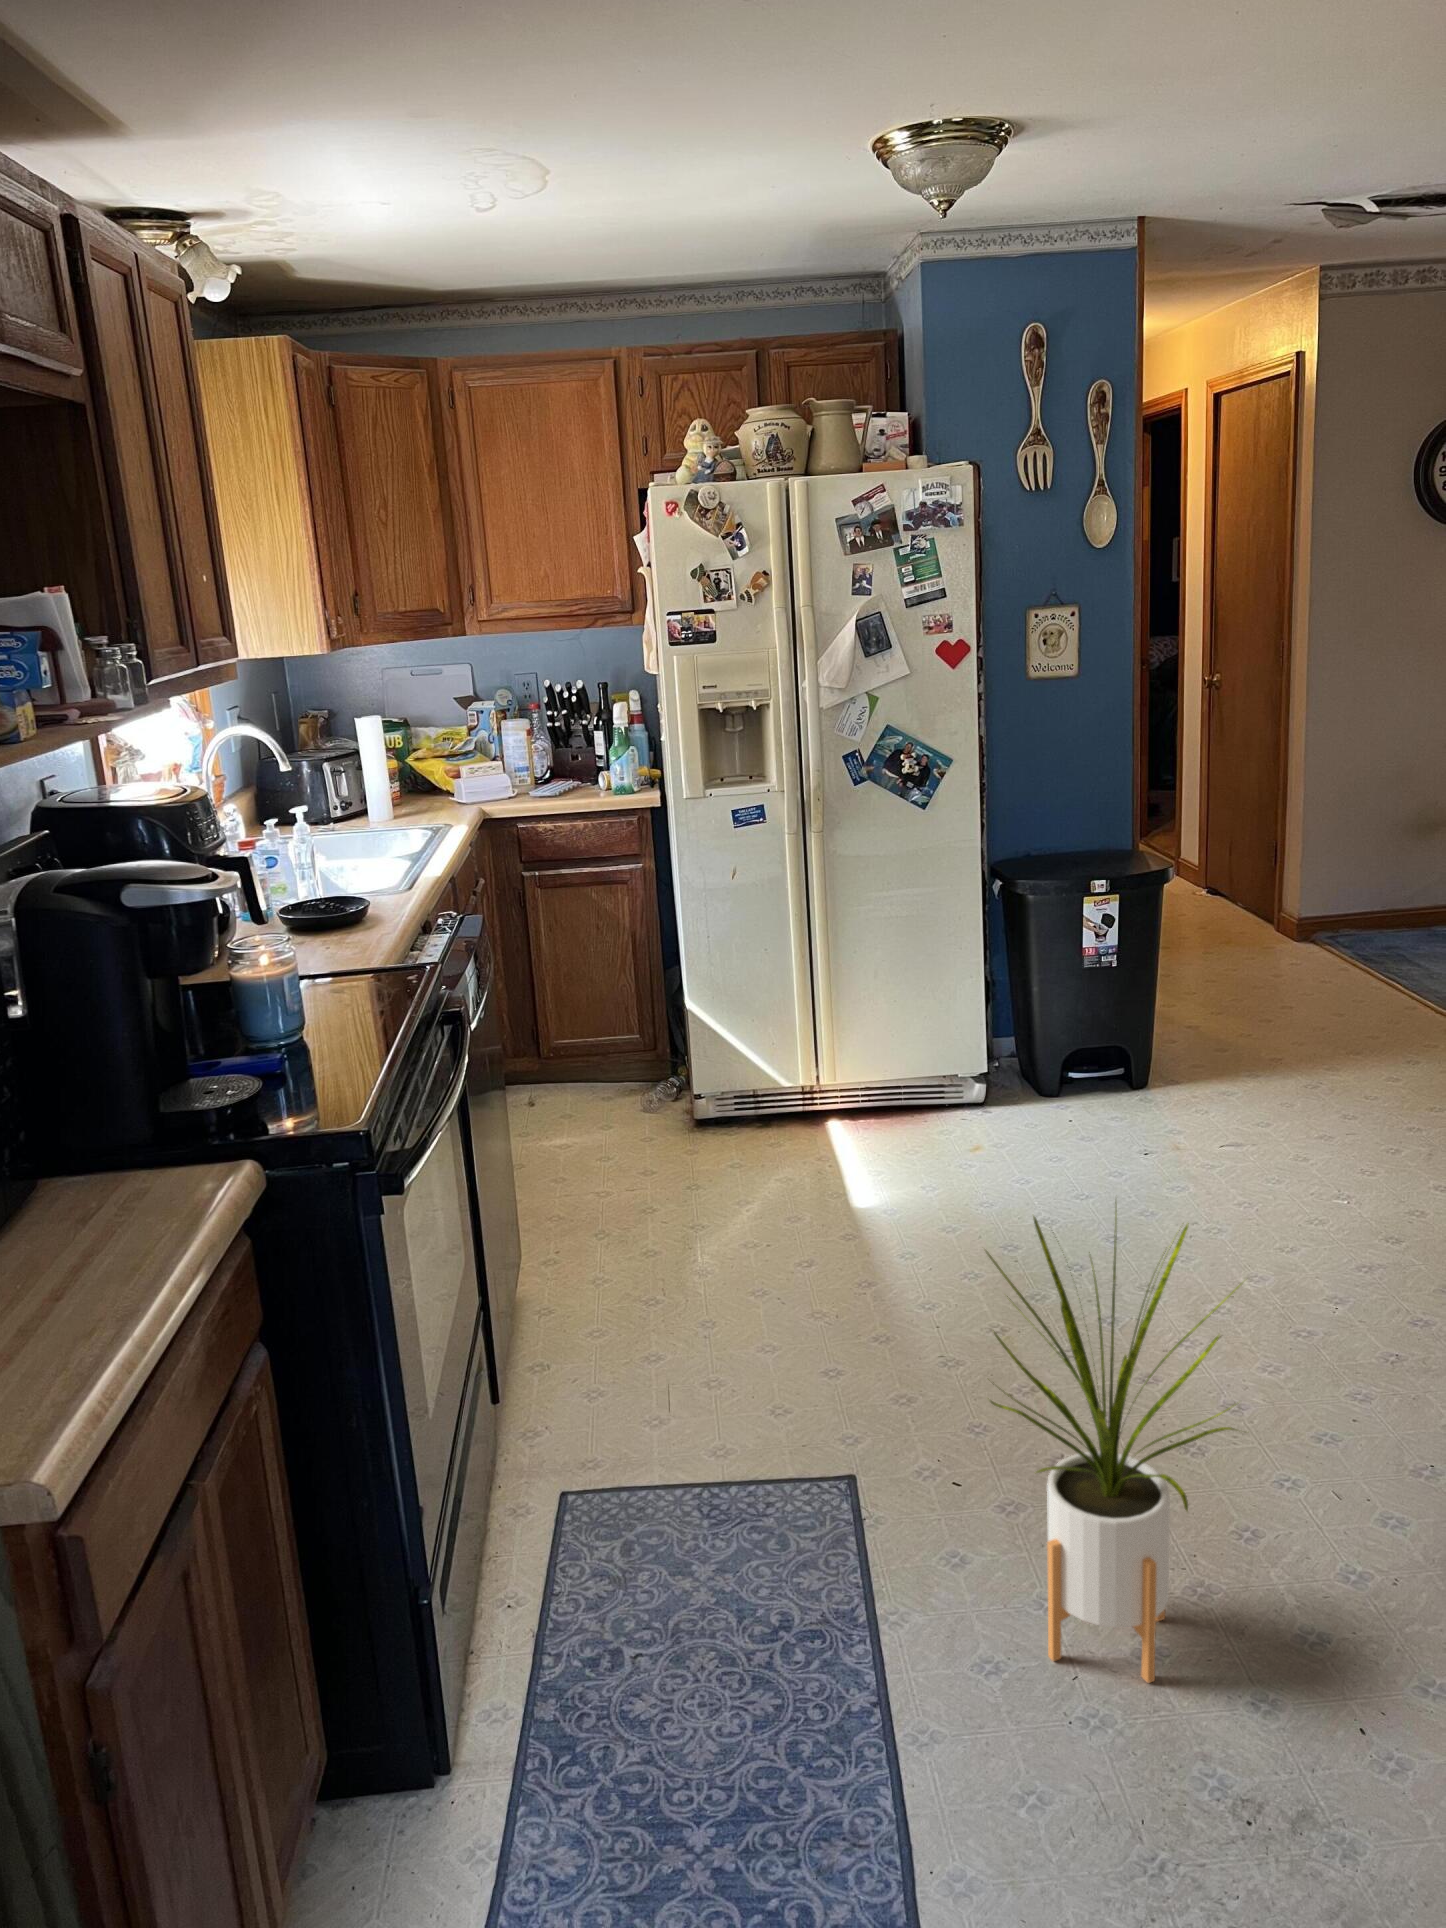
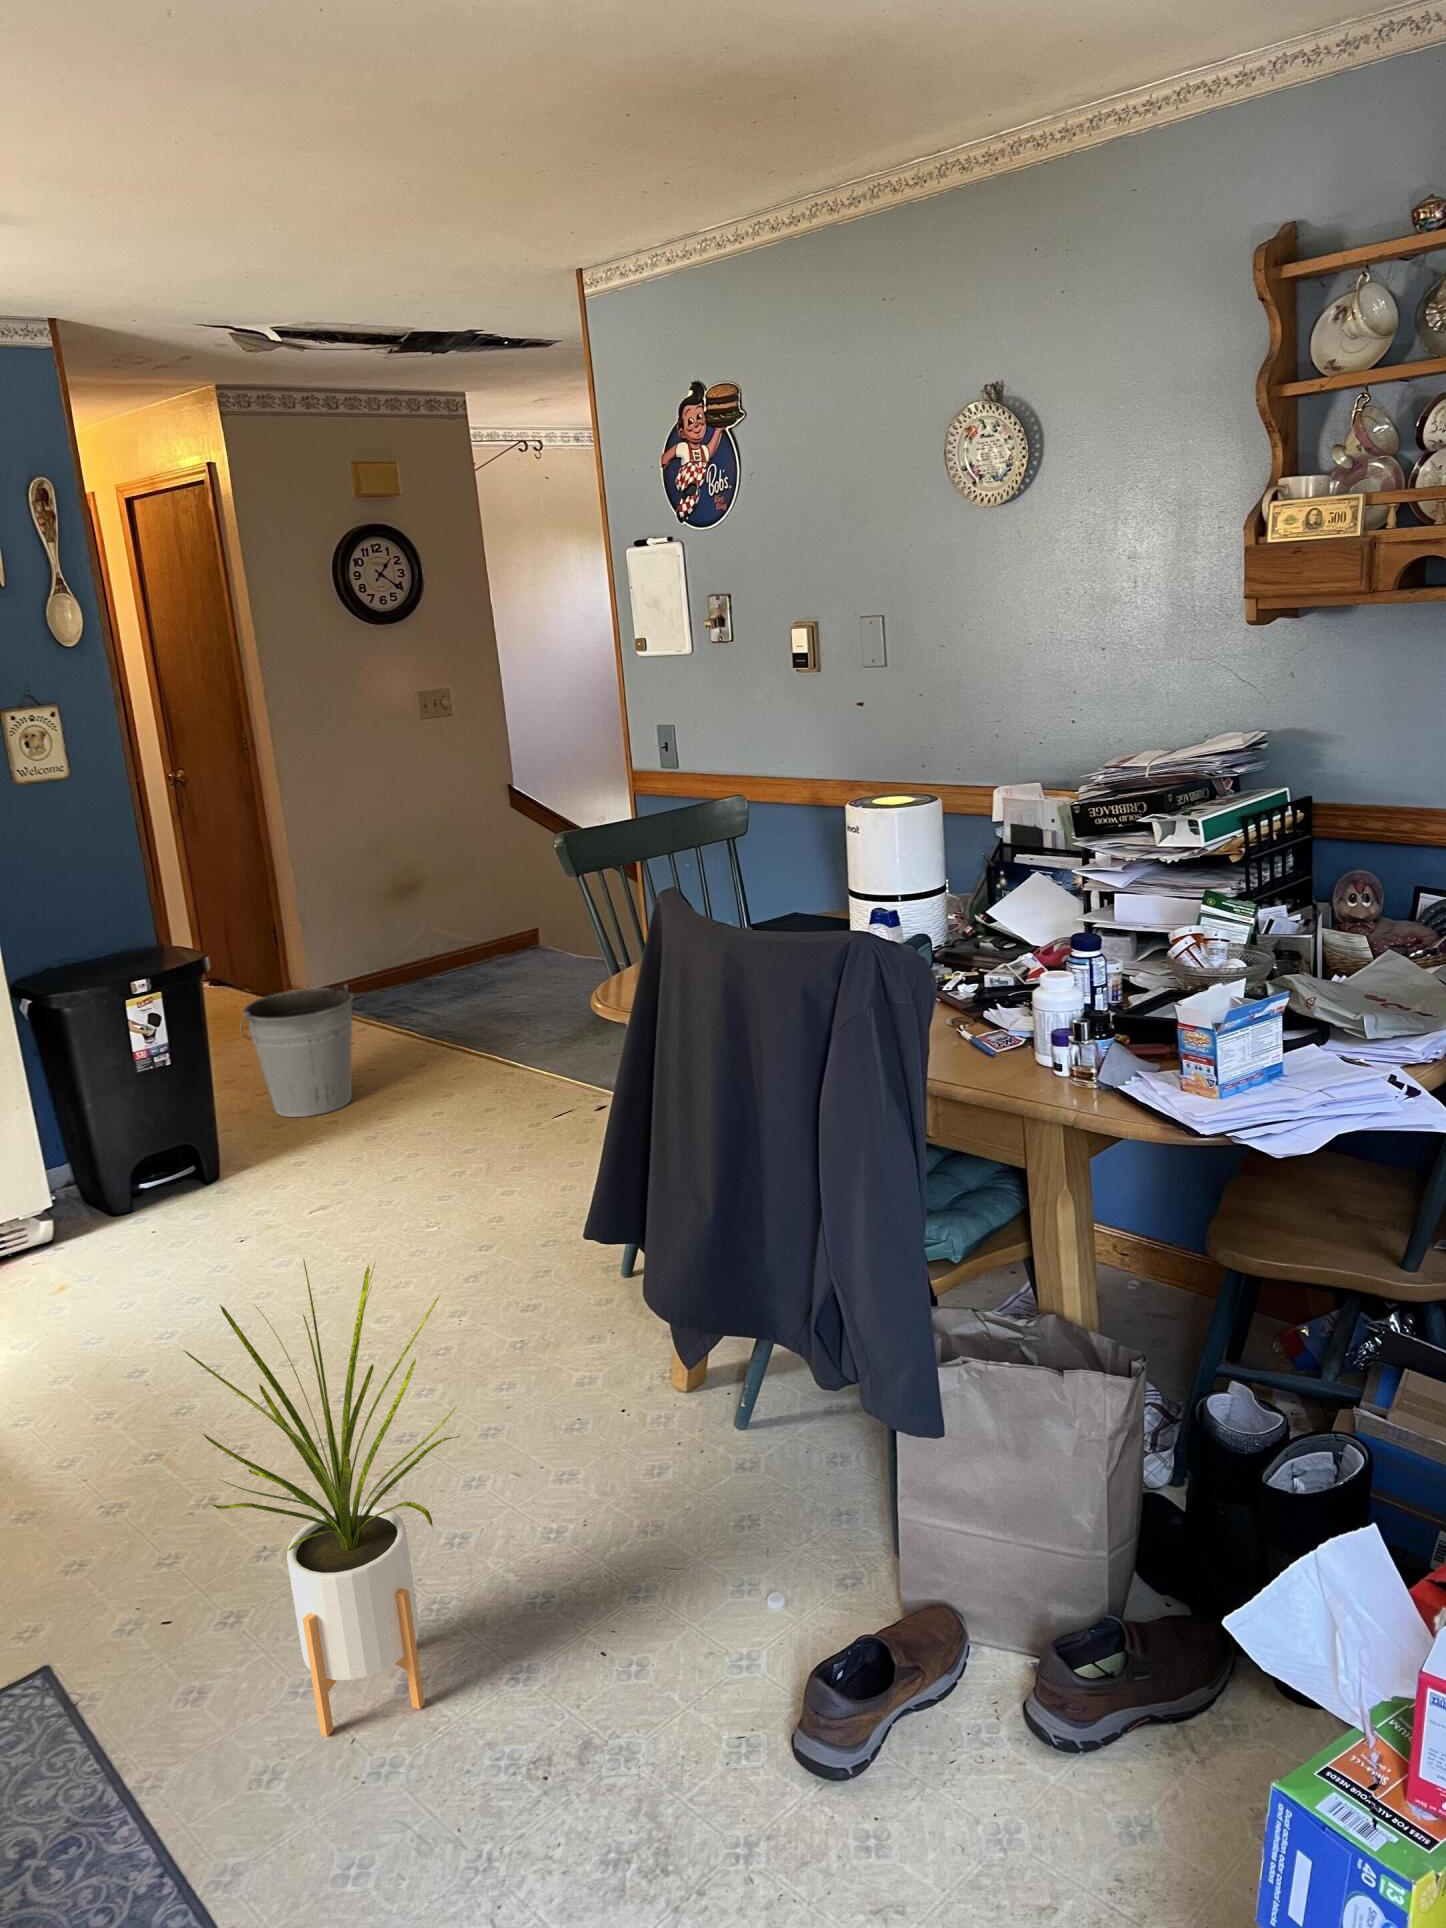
bucket: none [1204,914,1327,1046] -> present [241,986,353,1117]

